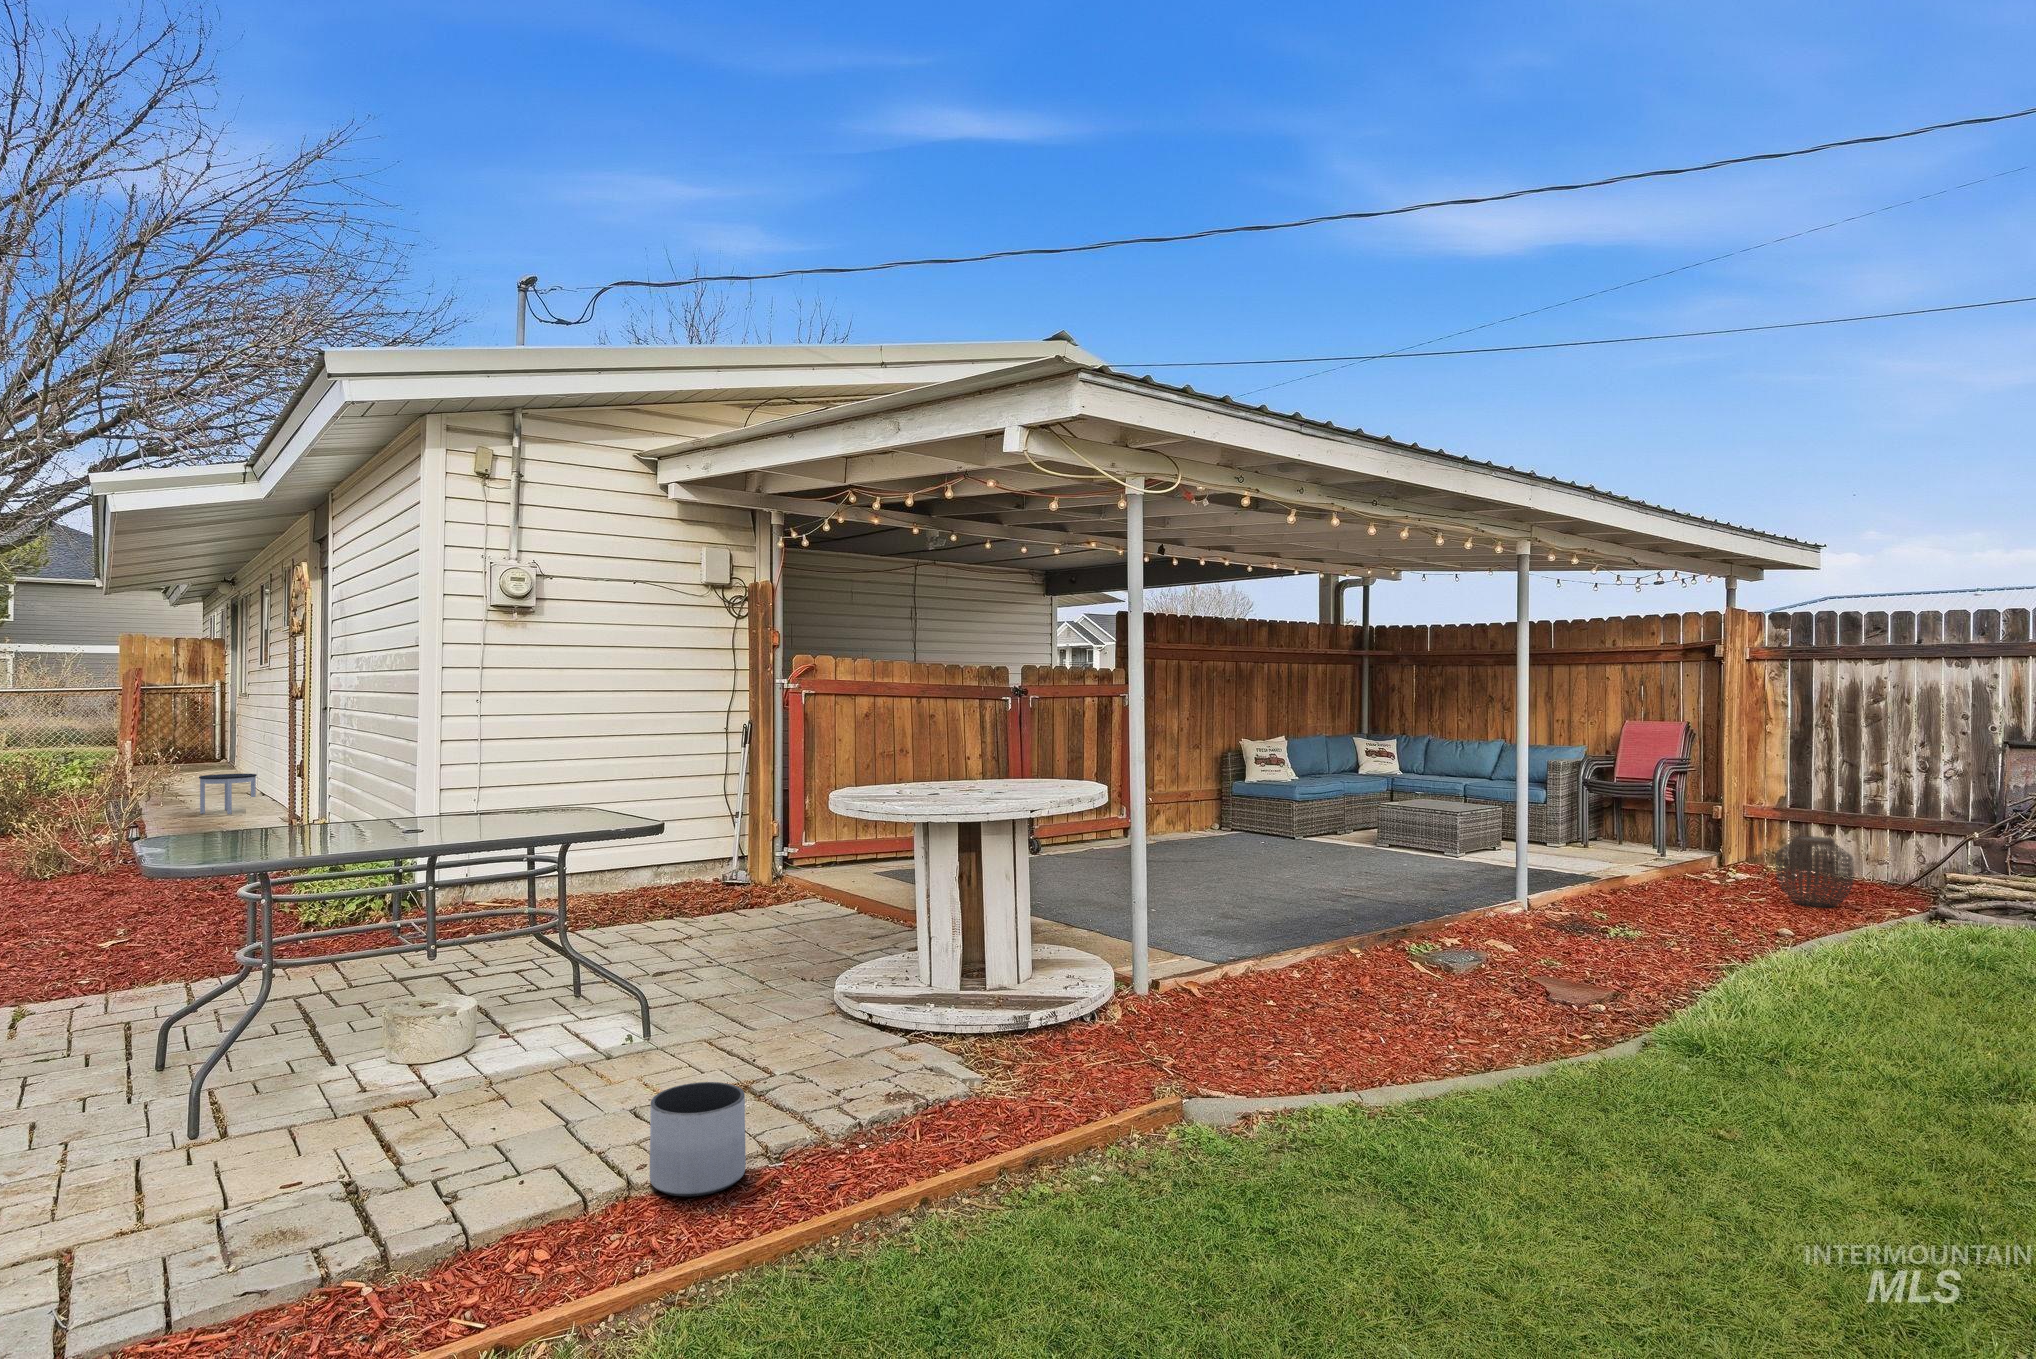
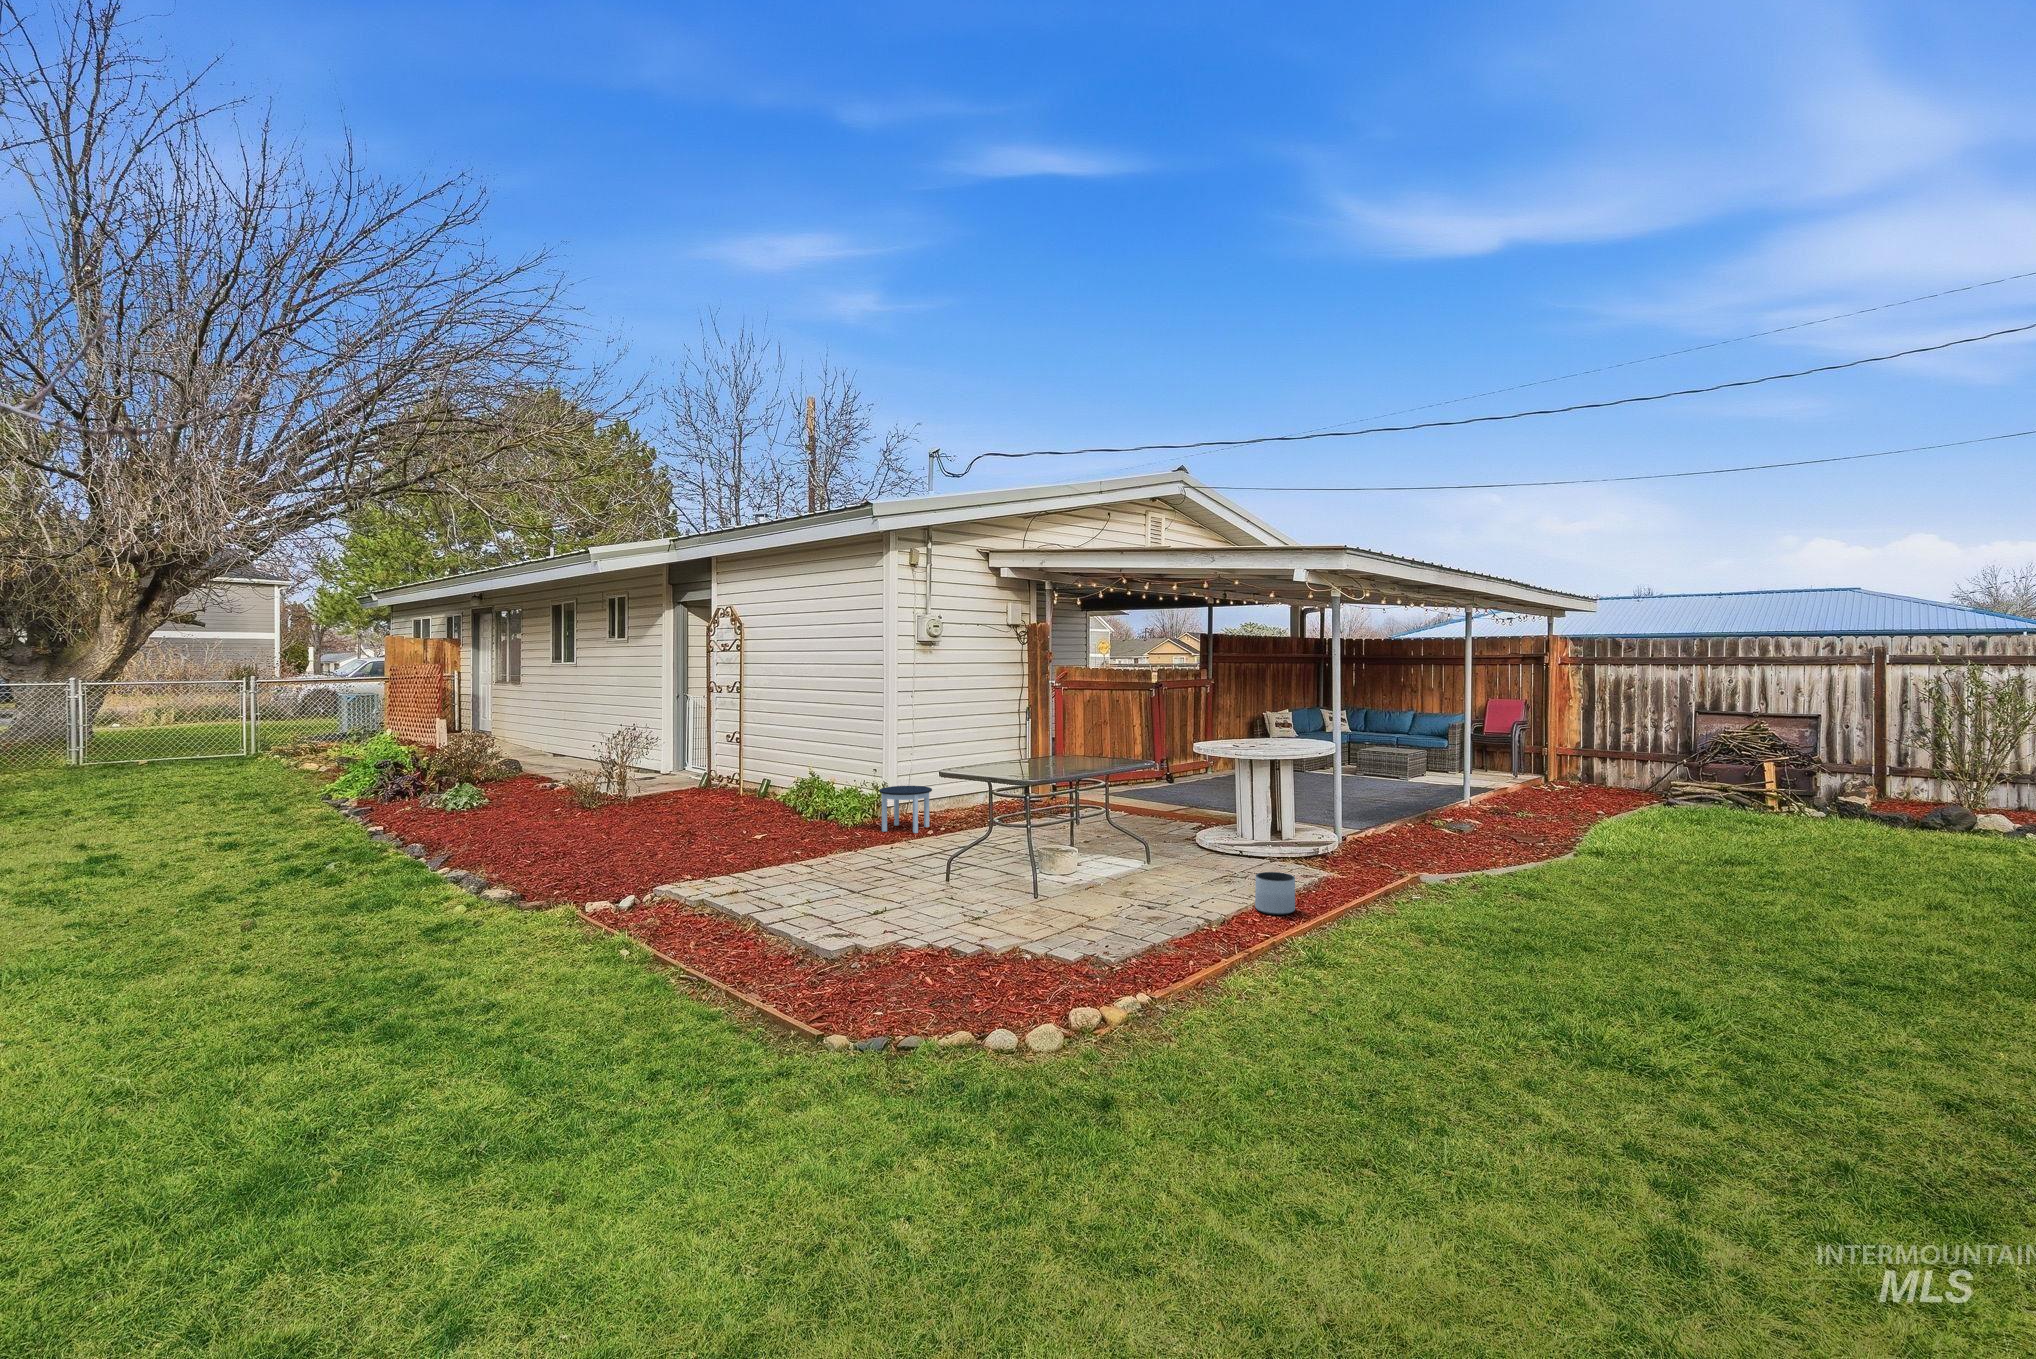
round table: present [199,774,257,814] -> present [879,786,932,833]
woven basket: present [1776,836,1853,907] -> none [1594,763,1633,800]

